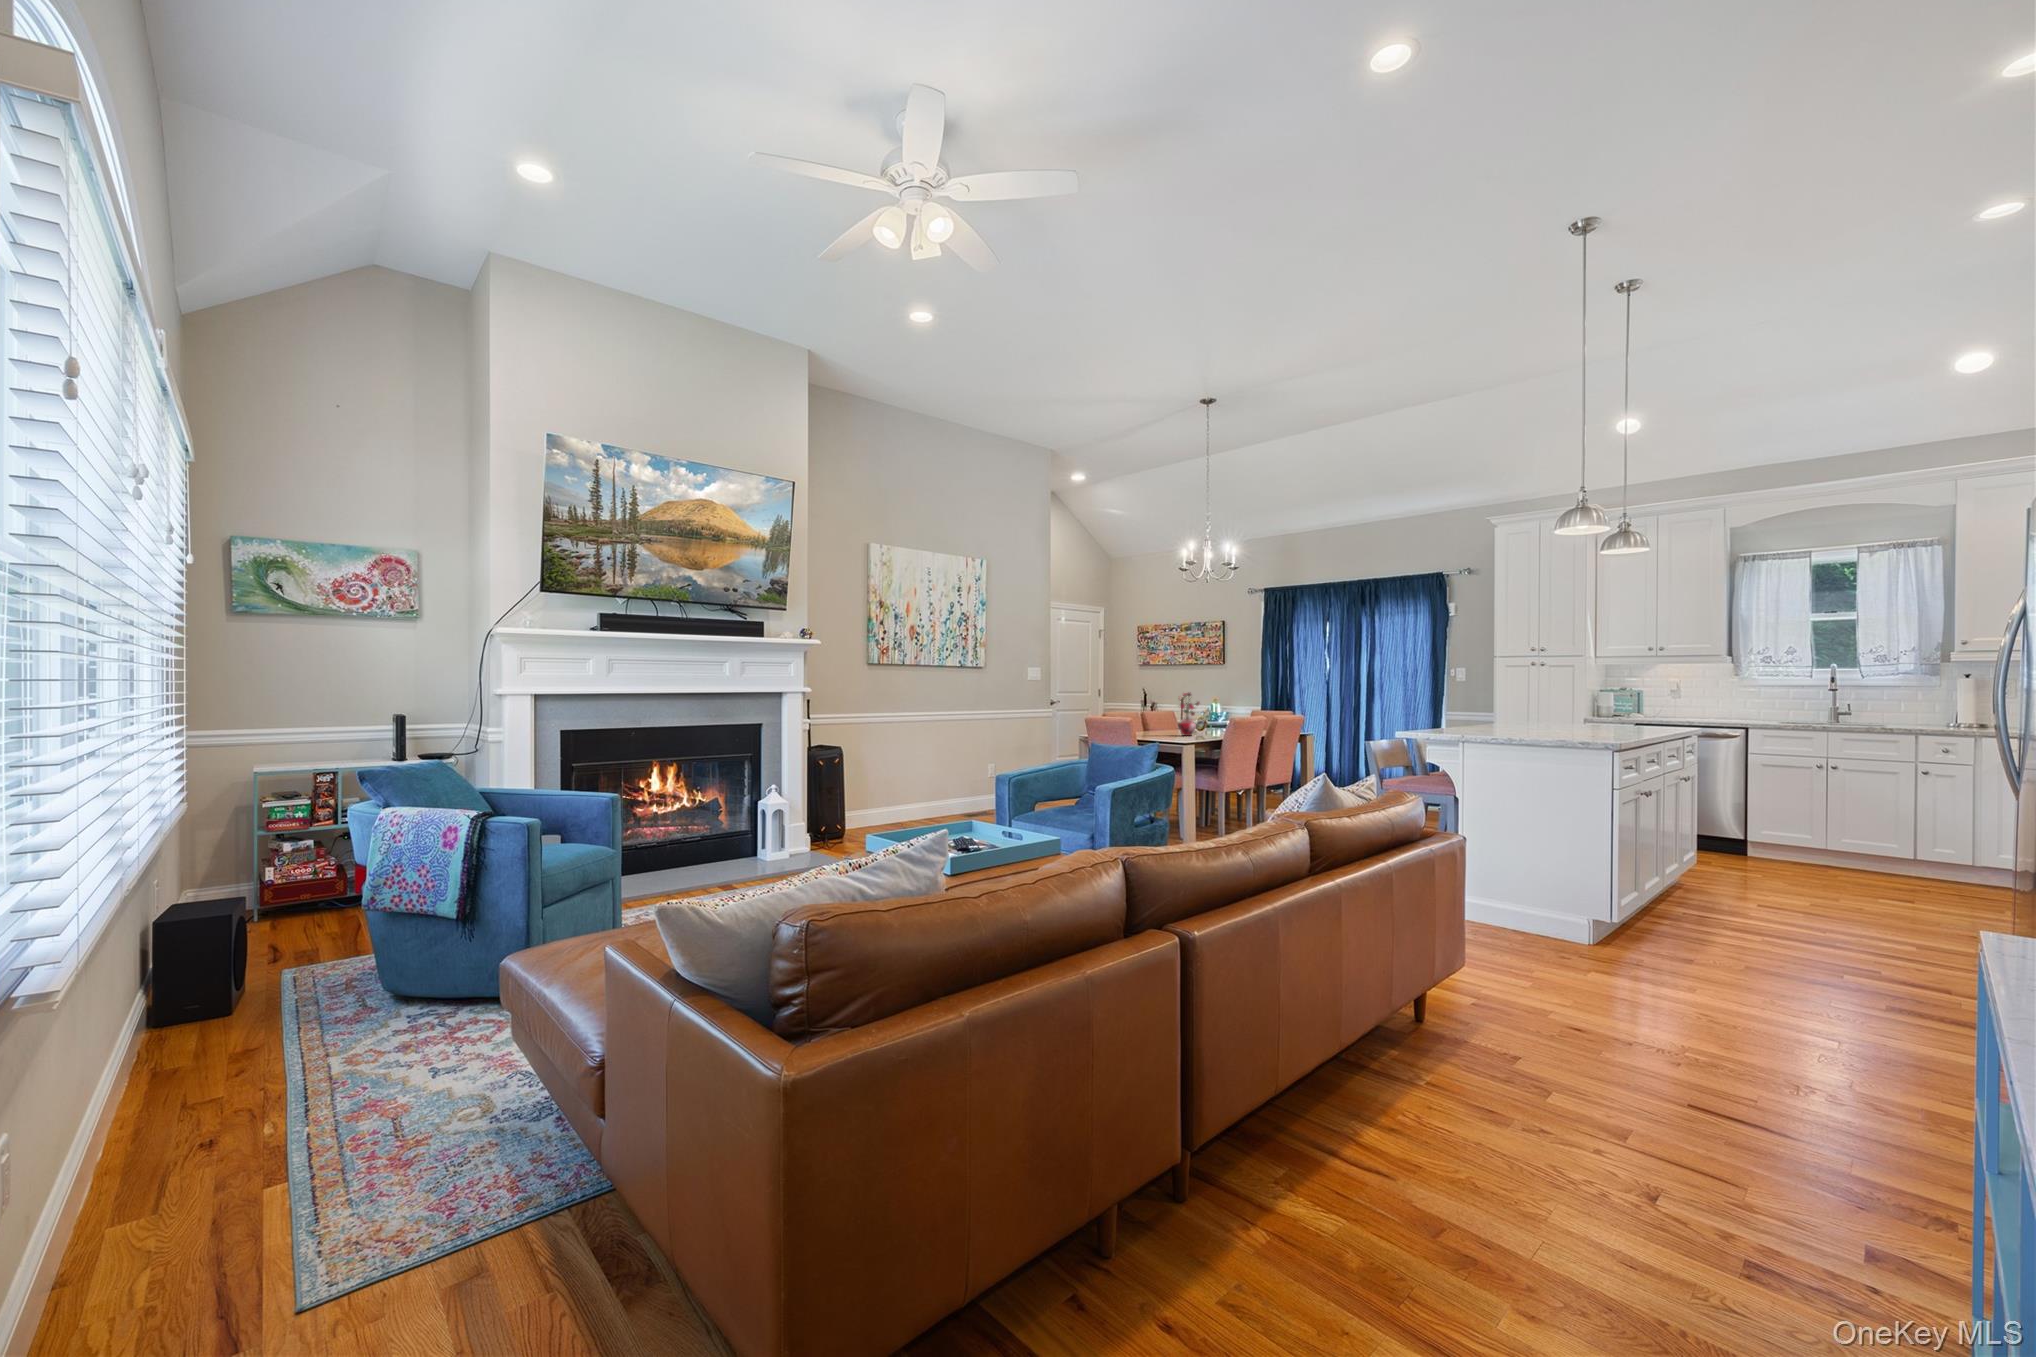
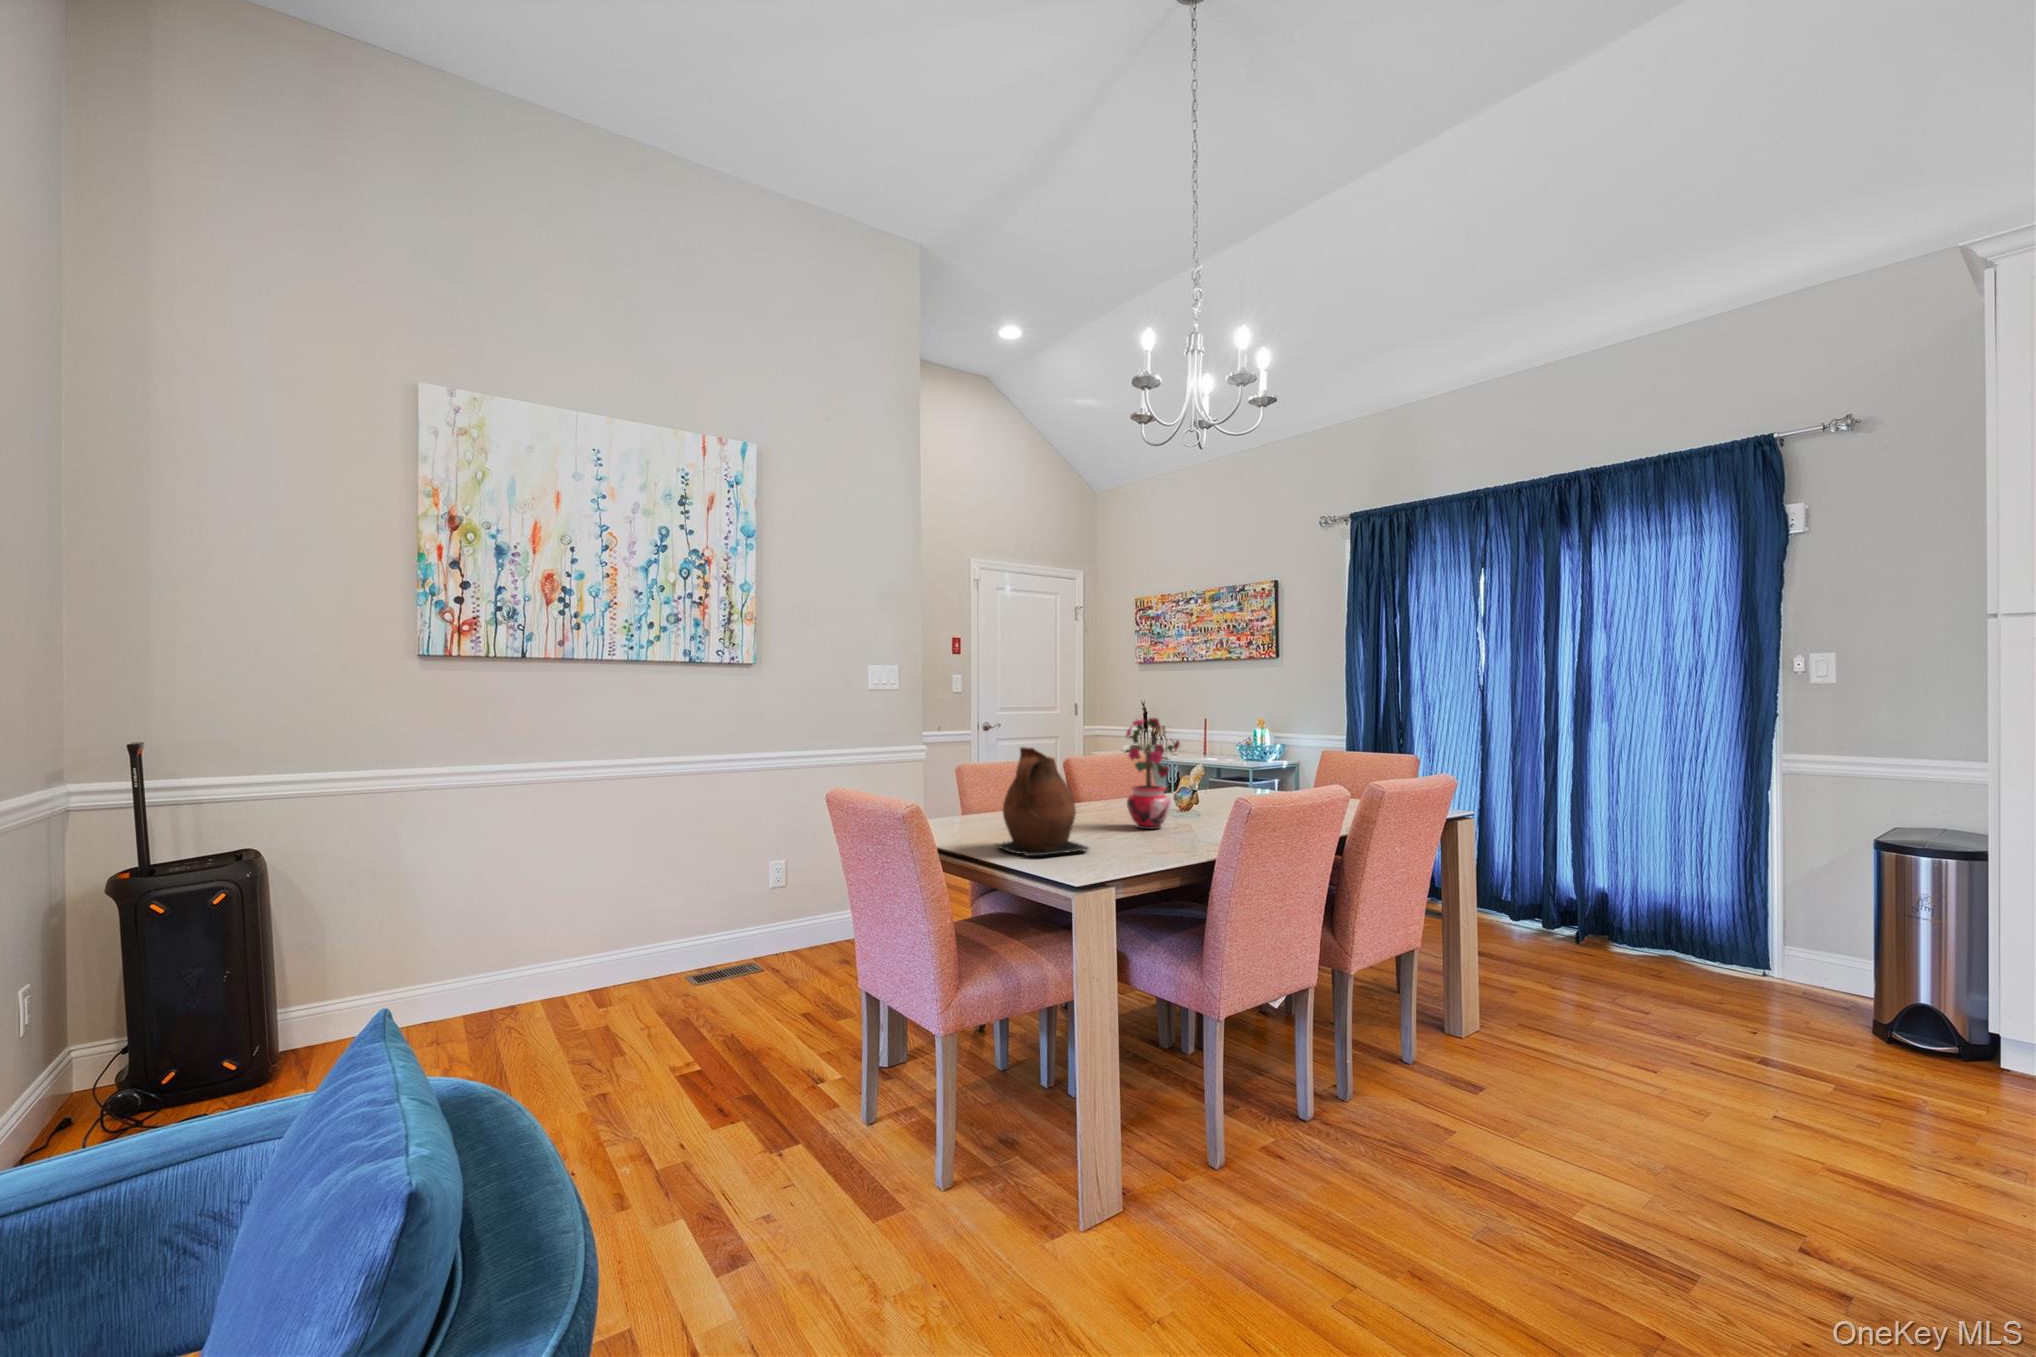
ceramic pitcher: none [1138,702,1174,739] -> present [996,747,1089,856]

